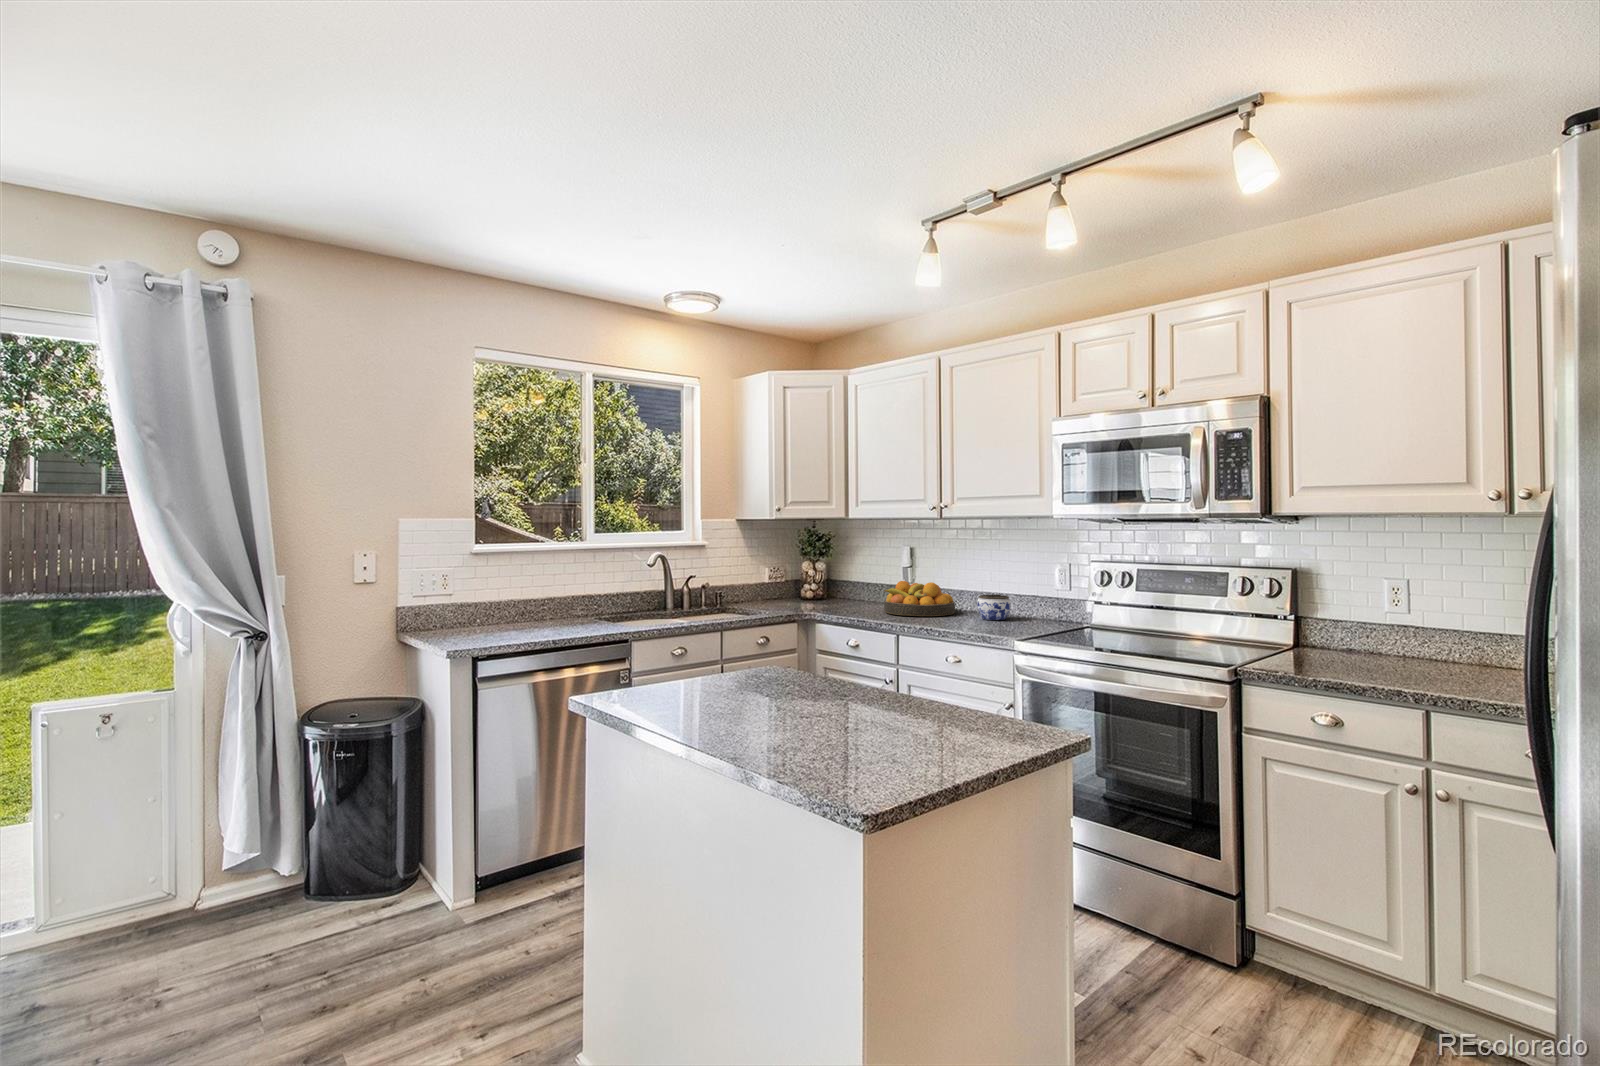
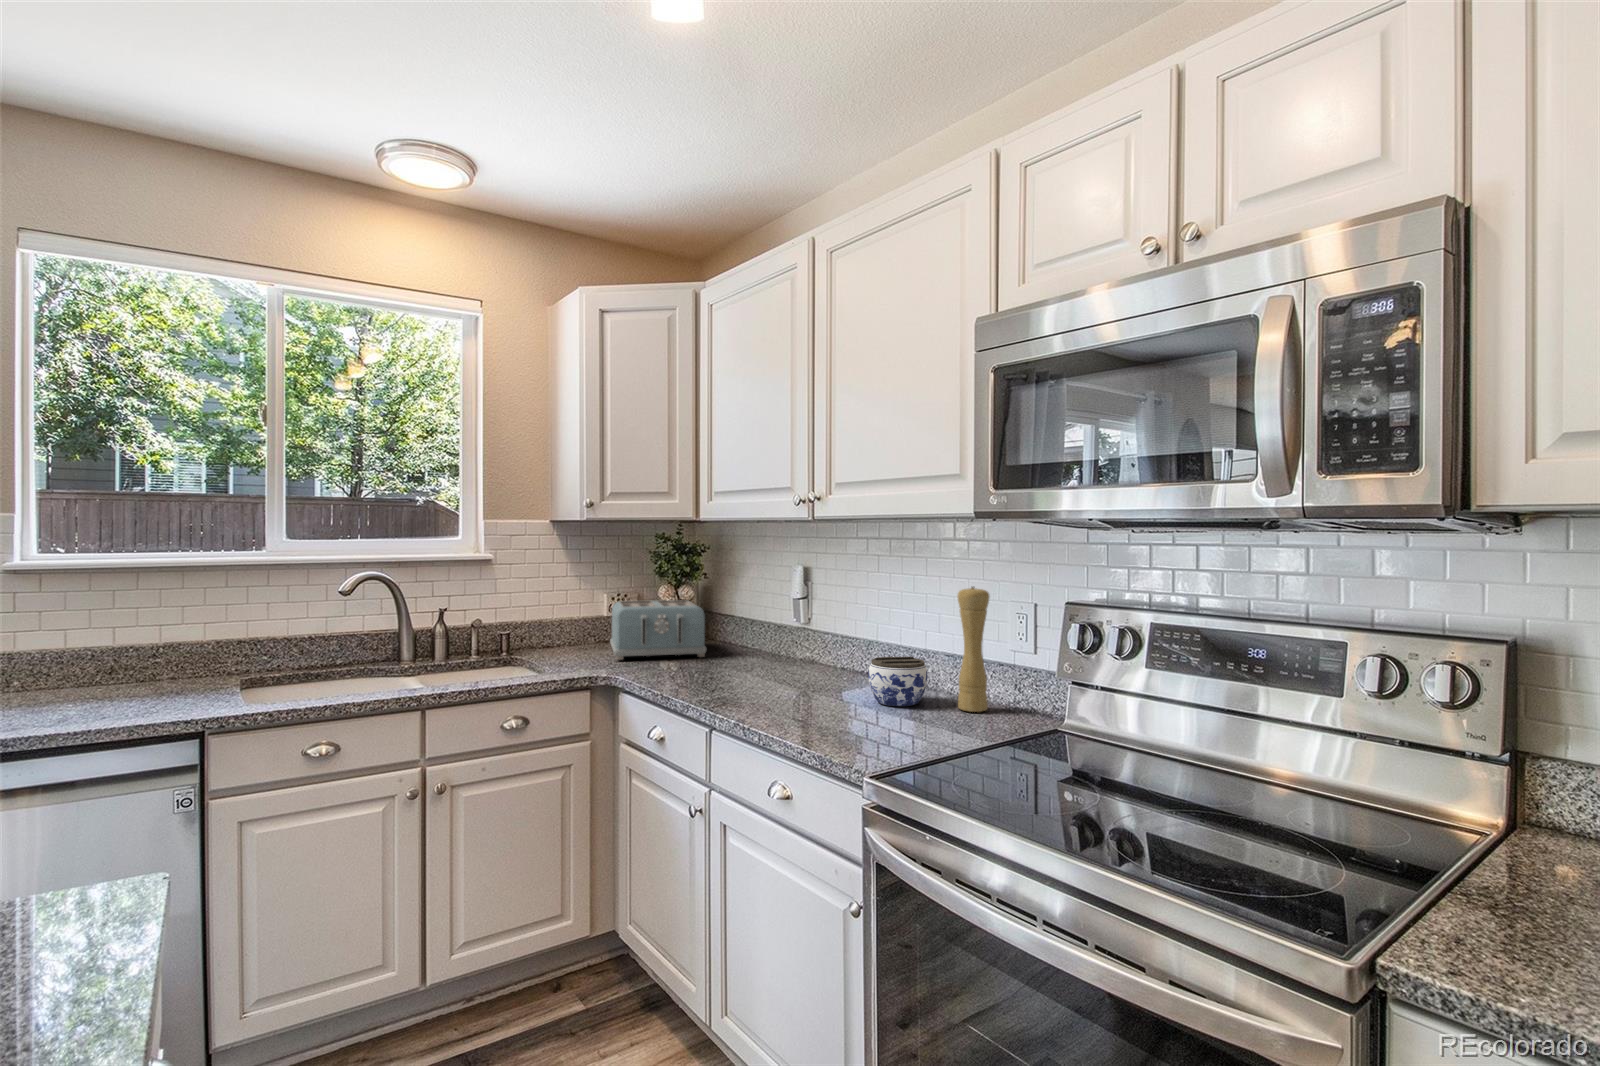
pepper mill: none [1028,555,1046,621] -> present [957,586,989,712]
toaster: none [780,570,851,606] -> present [610,600,706,660]
fruit bowl: present [884,581,955,616] -> none [725,625,849,692]

